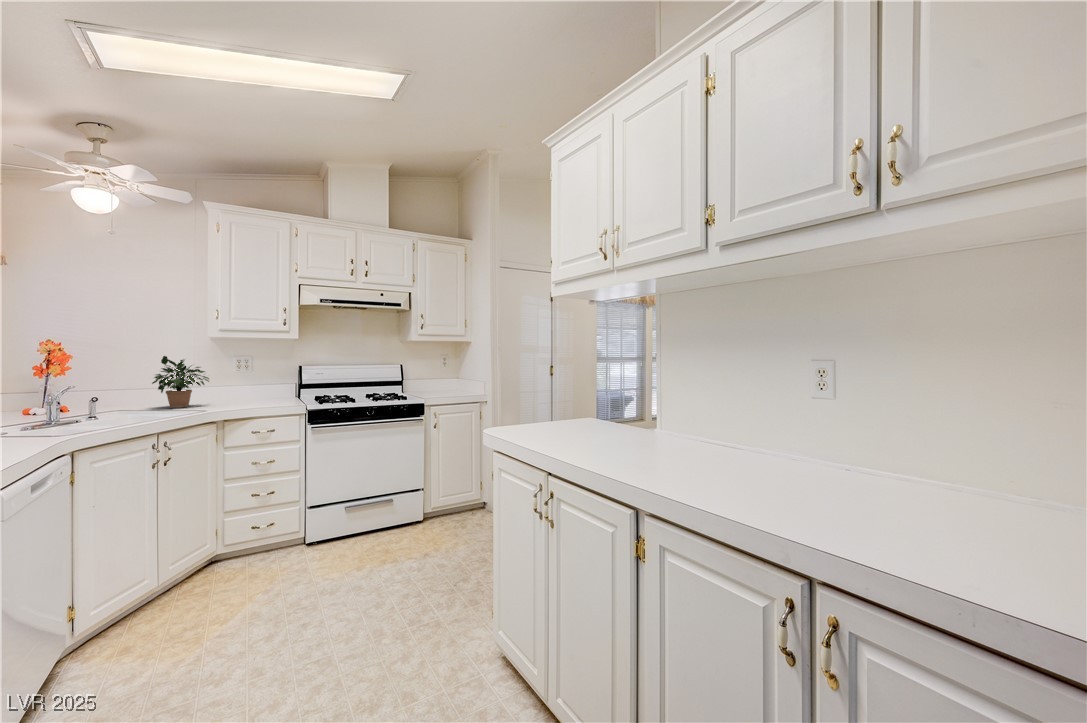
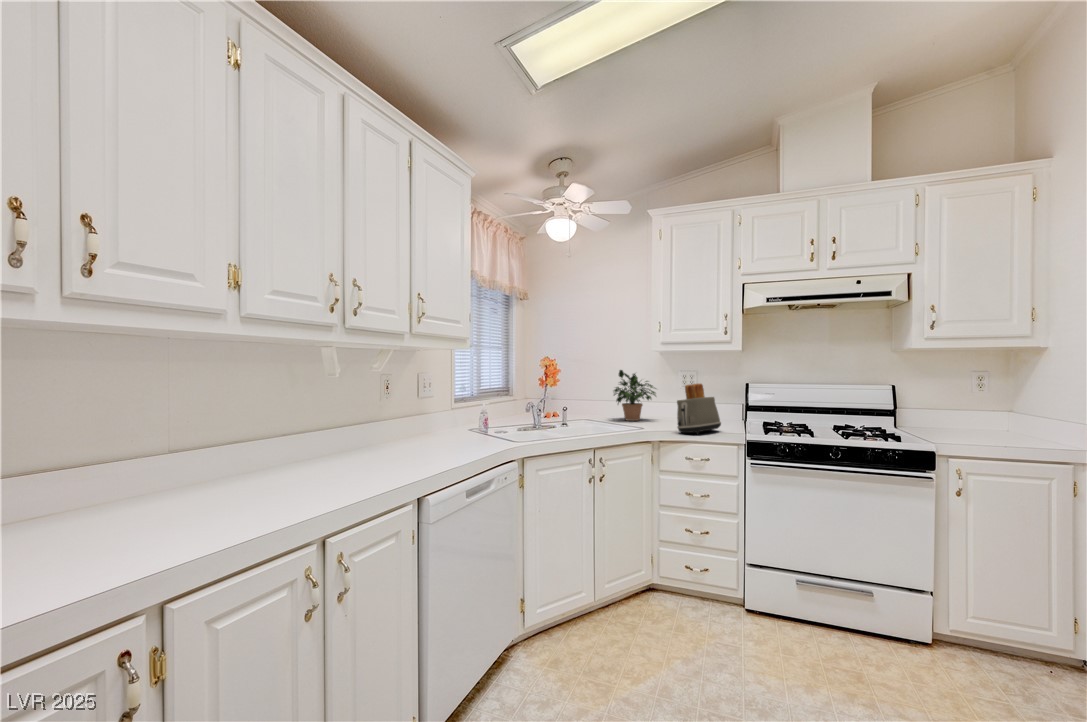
toaster: none [244,367,284,410] -> present [677,384,721,434]

